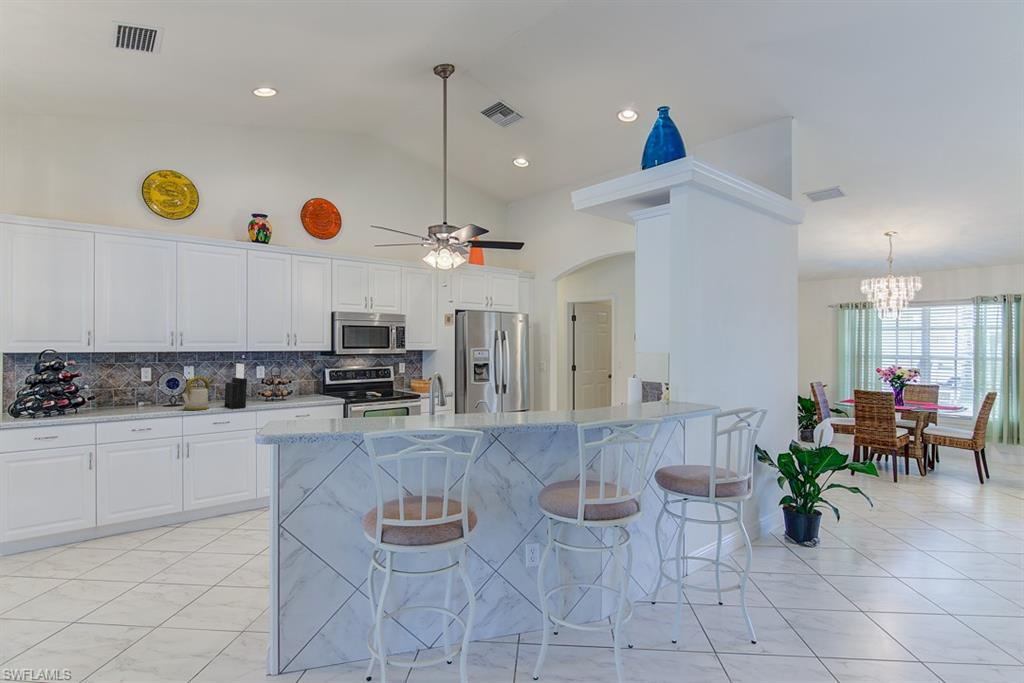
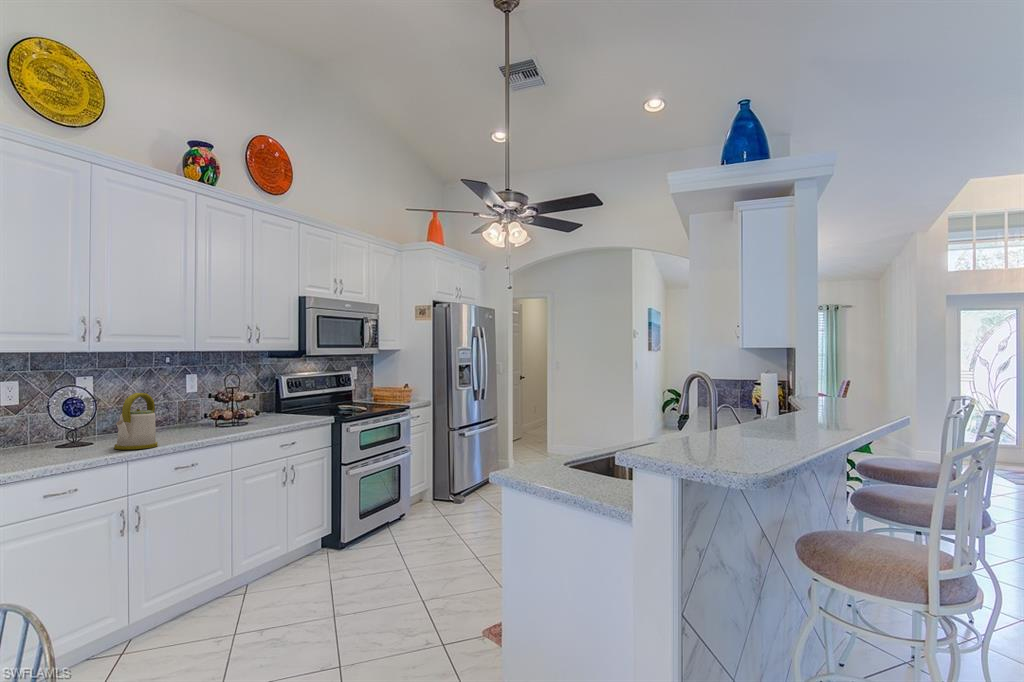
knife block: present [224,363,247,408] -> none [173,370,219,441]

